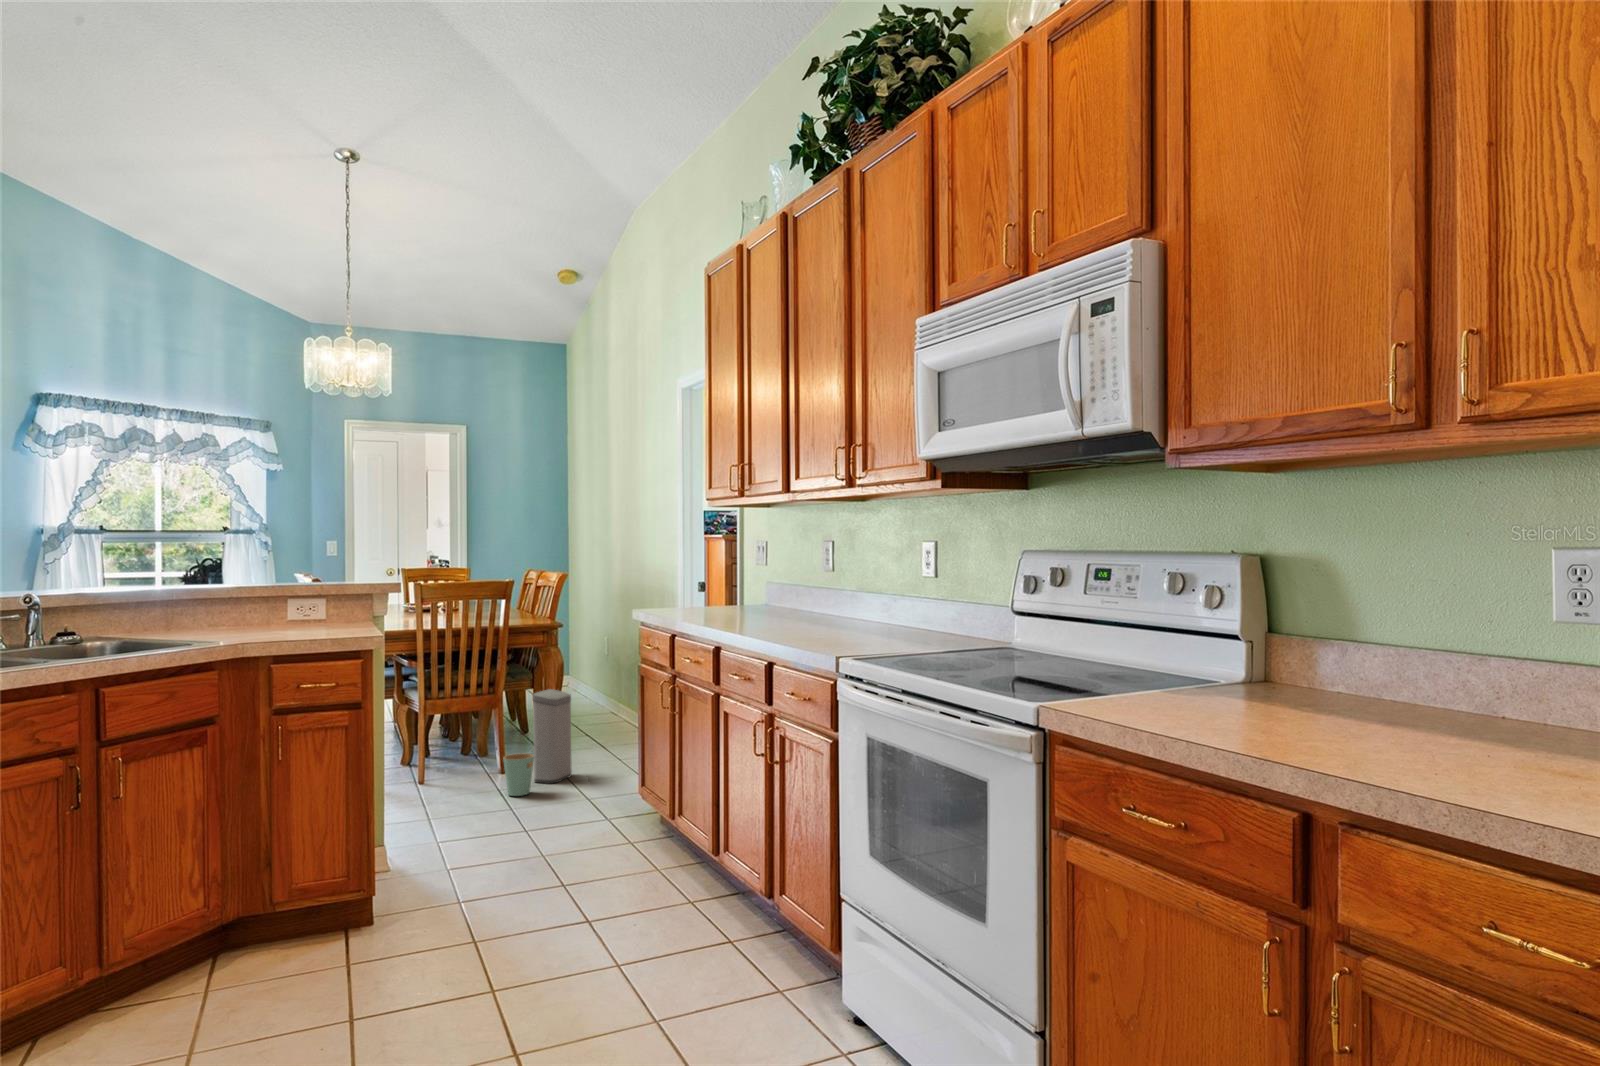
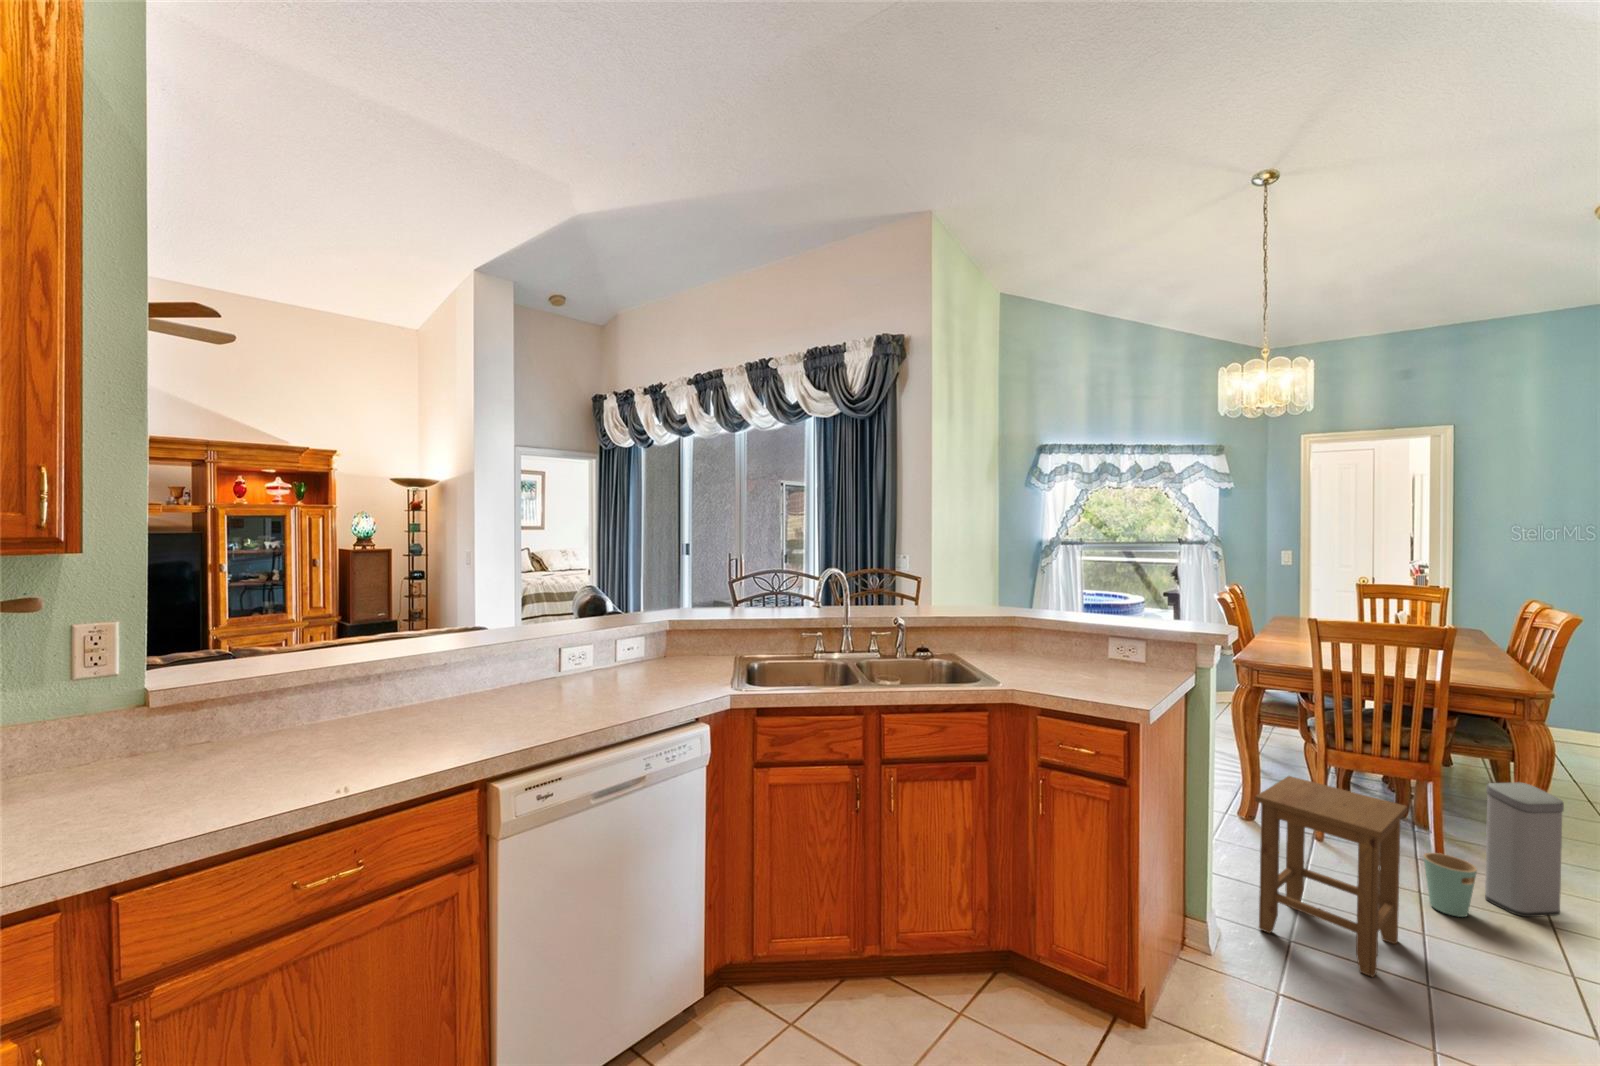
stool: none [409,710,503,847] -> present [1255,776,1408,977]

